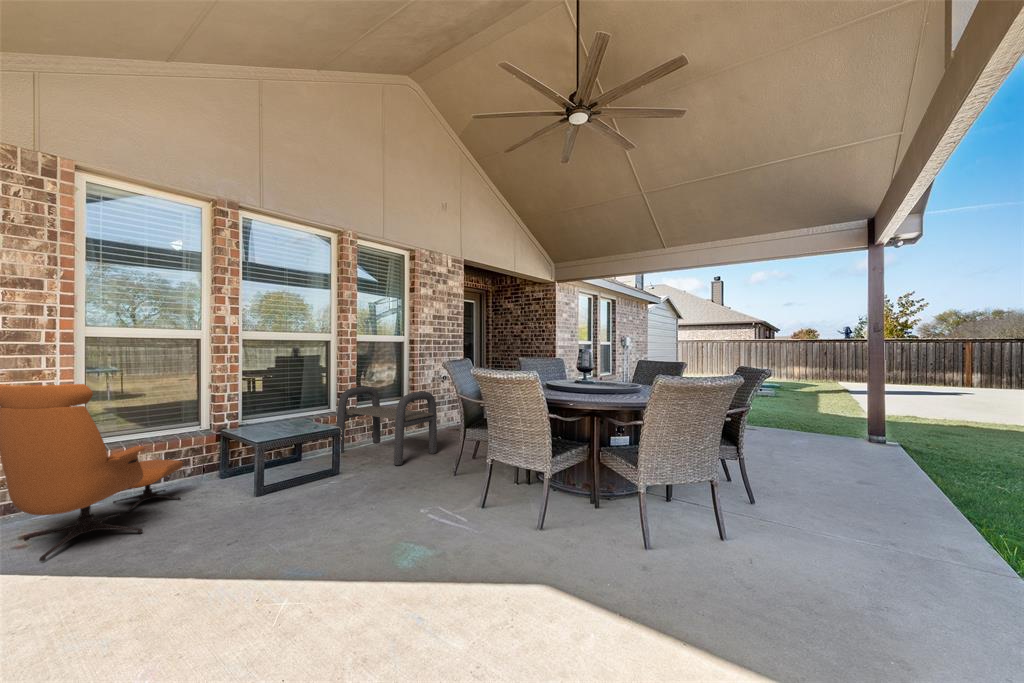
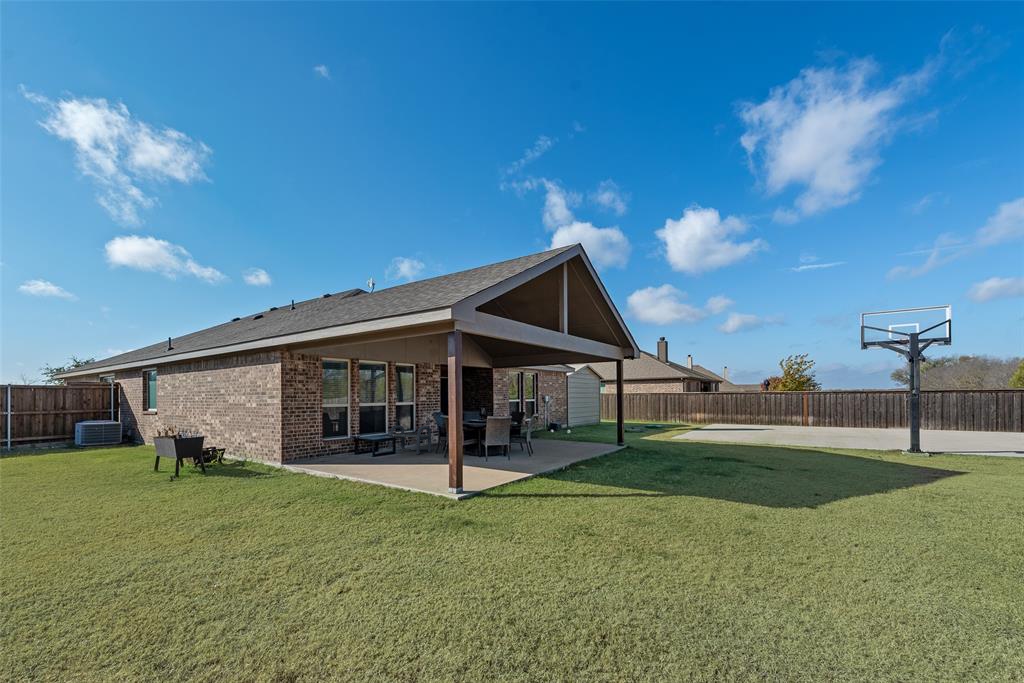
lounge chair: present [0,384,183,561] -> none [330,421,358,464]

